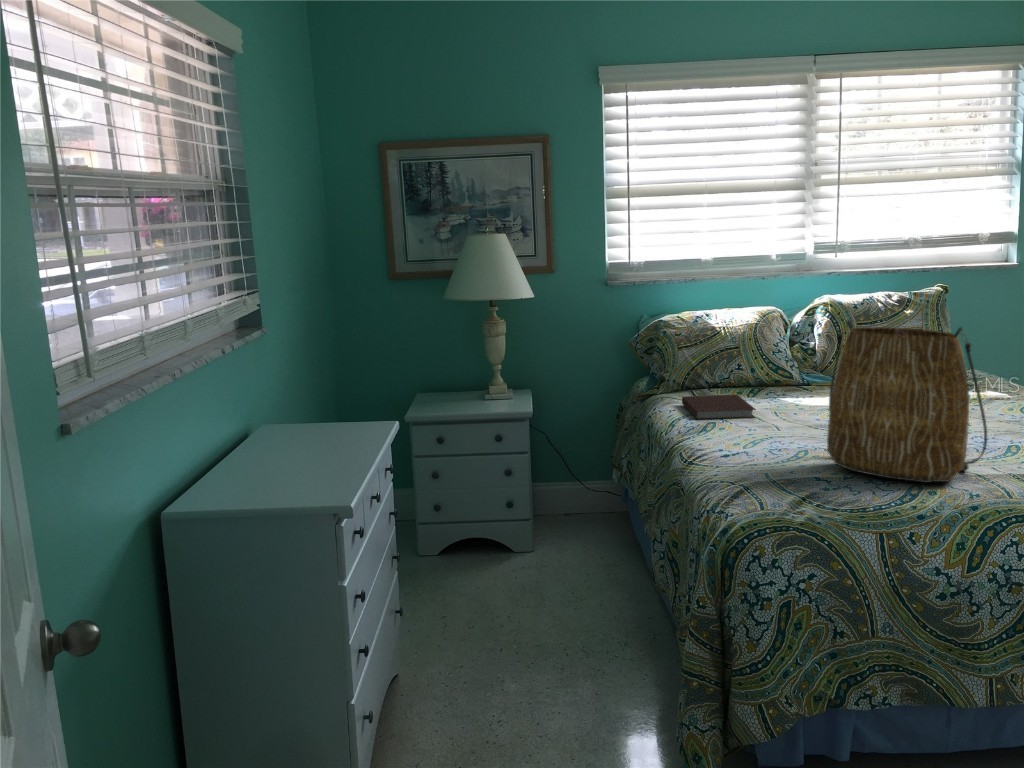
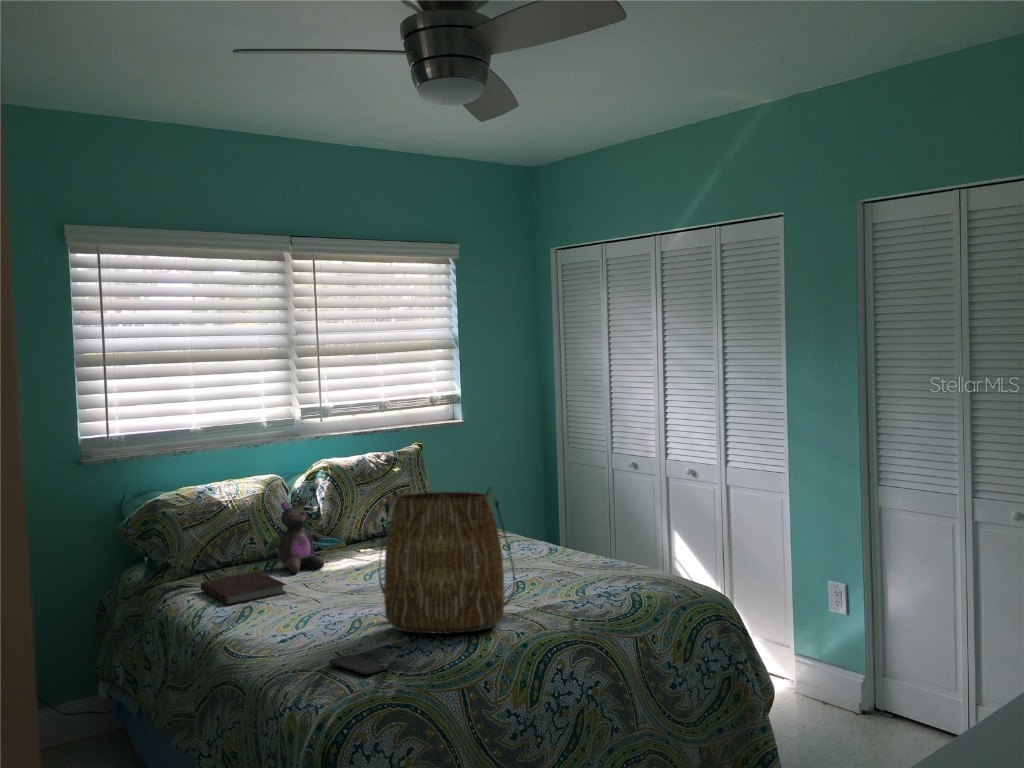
stuffed bear: none [752,332,807,403] -> present [268,500,324,574]
smartphone: none [753,478,808,498] -> present [329,655,387,675]

